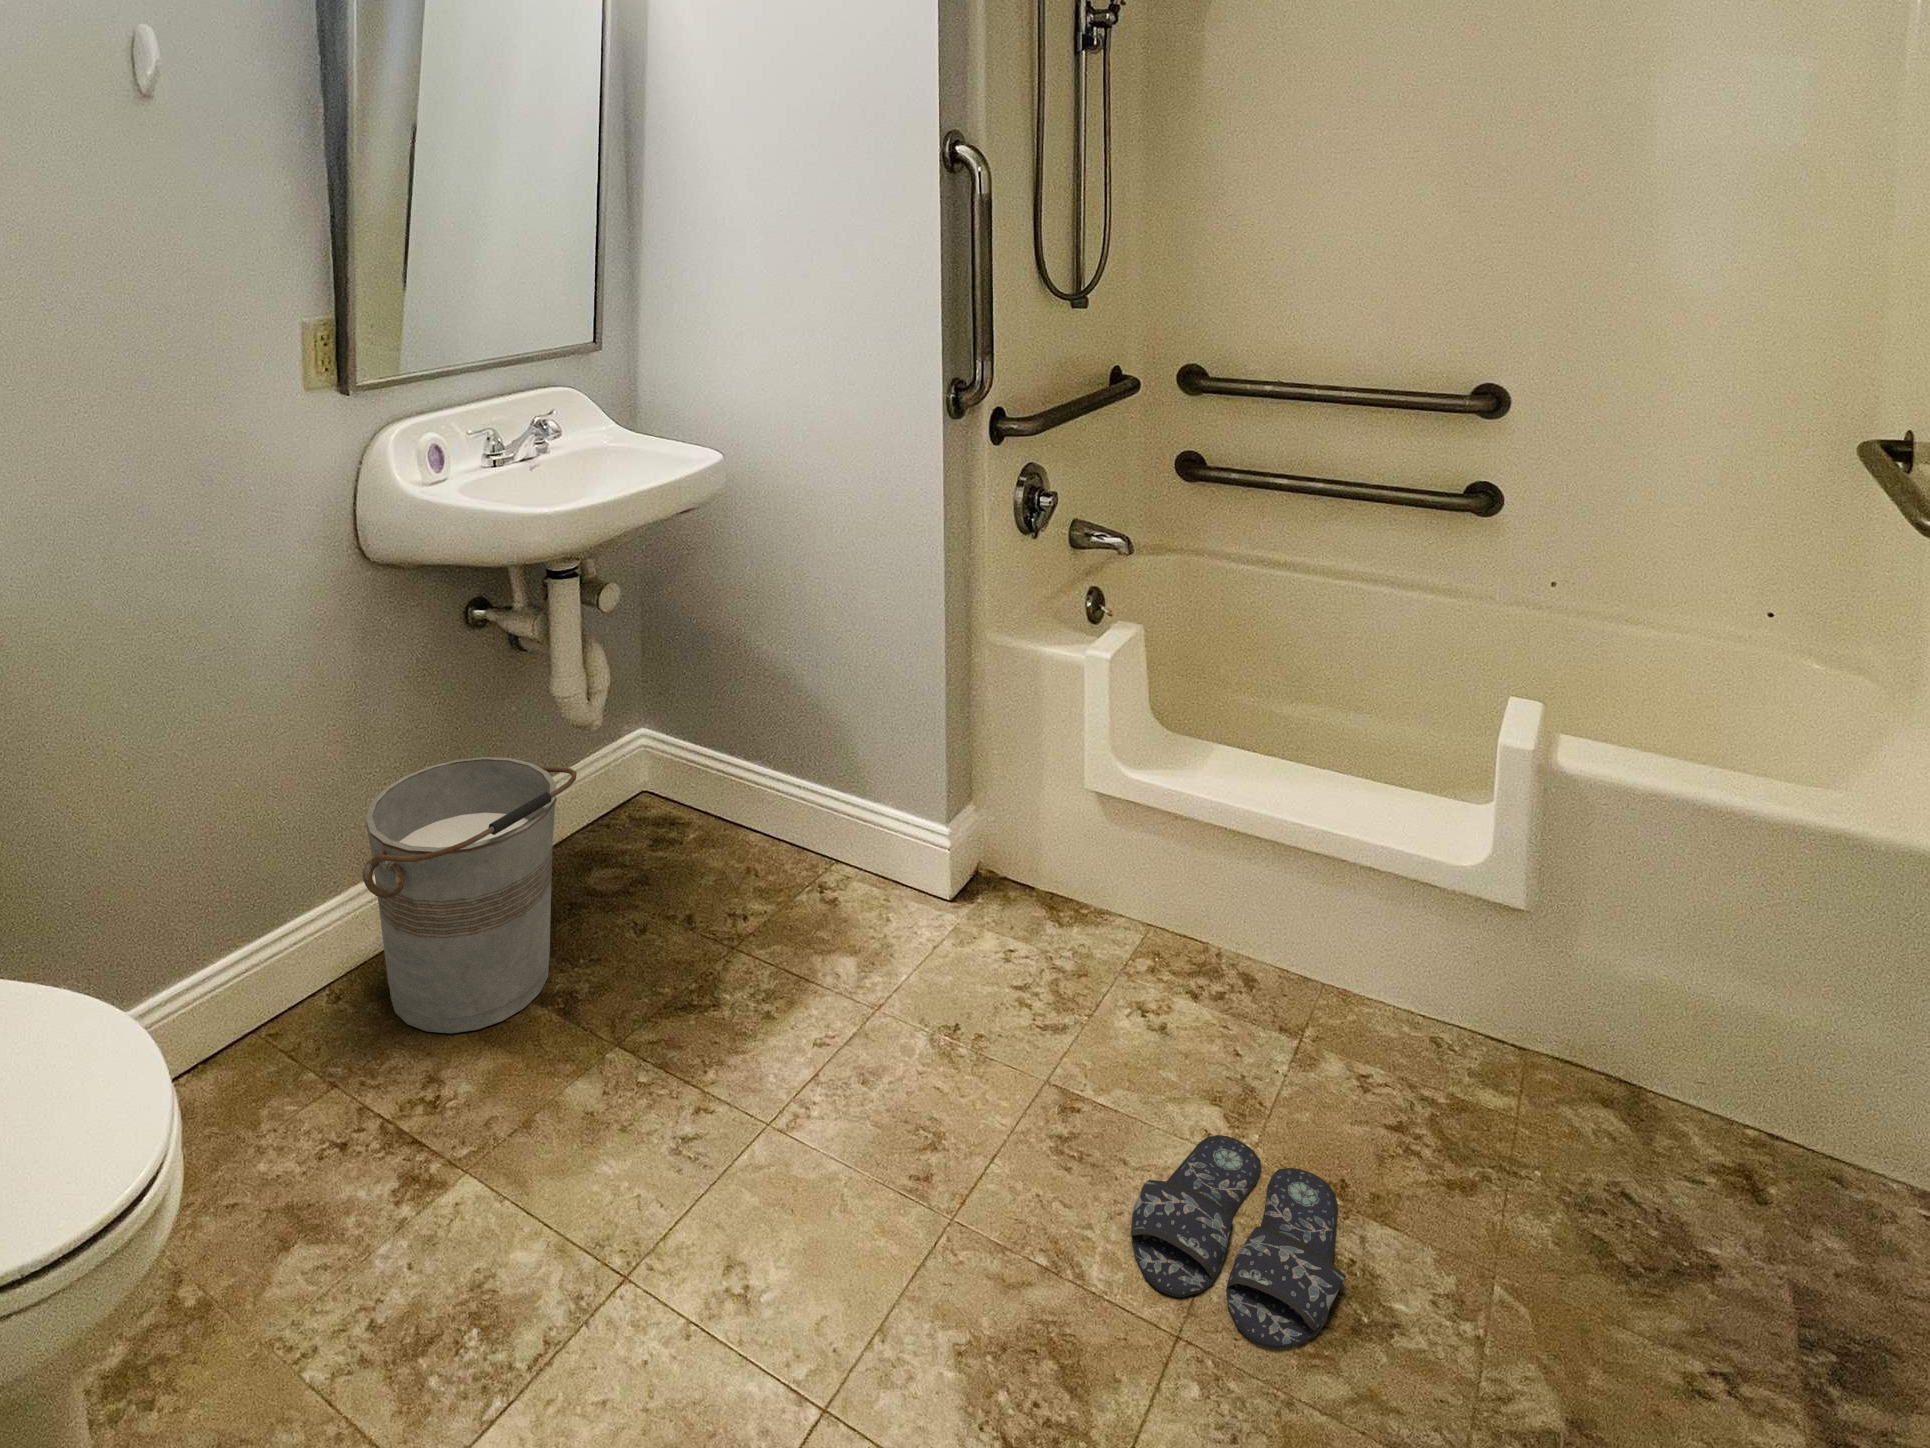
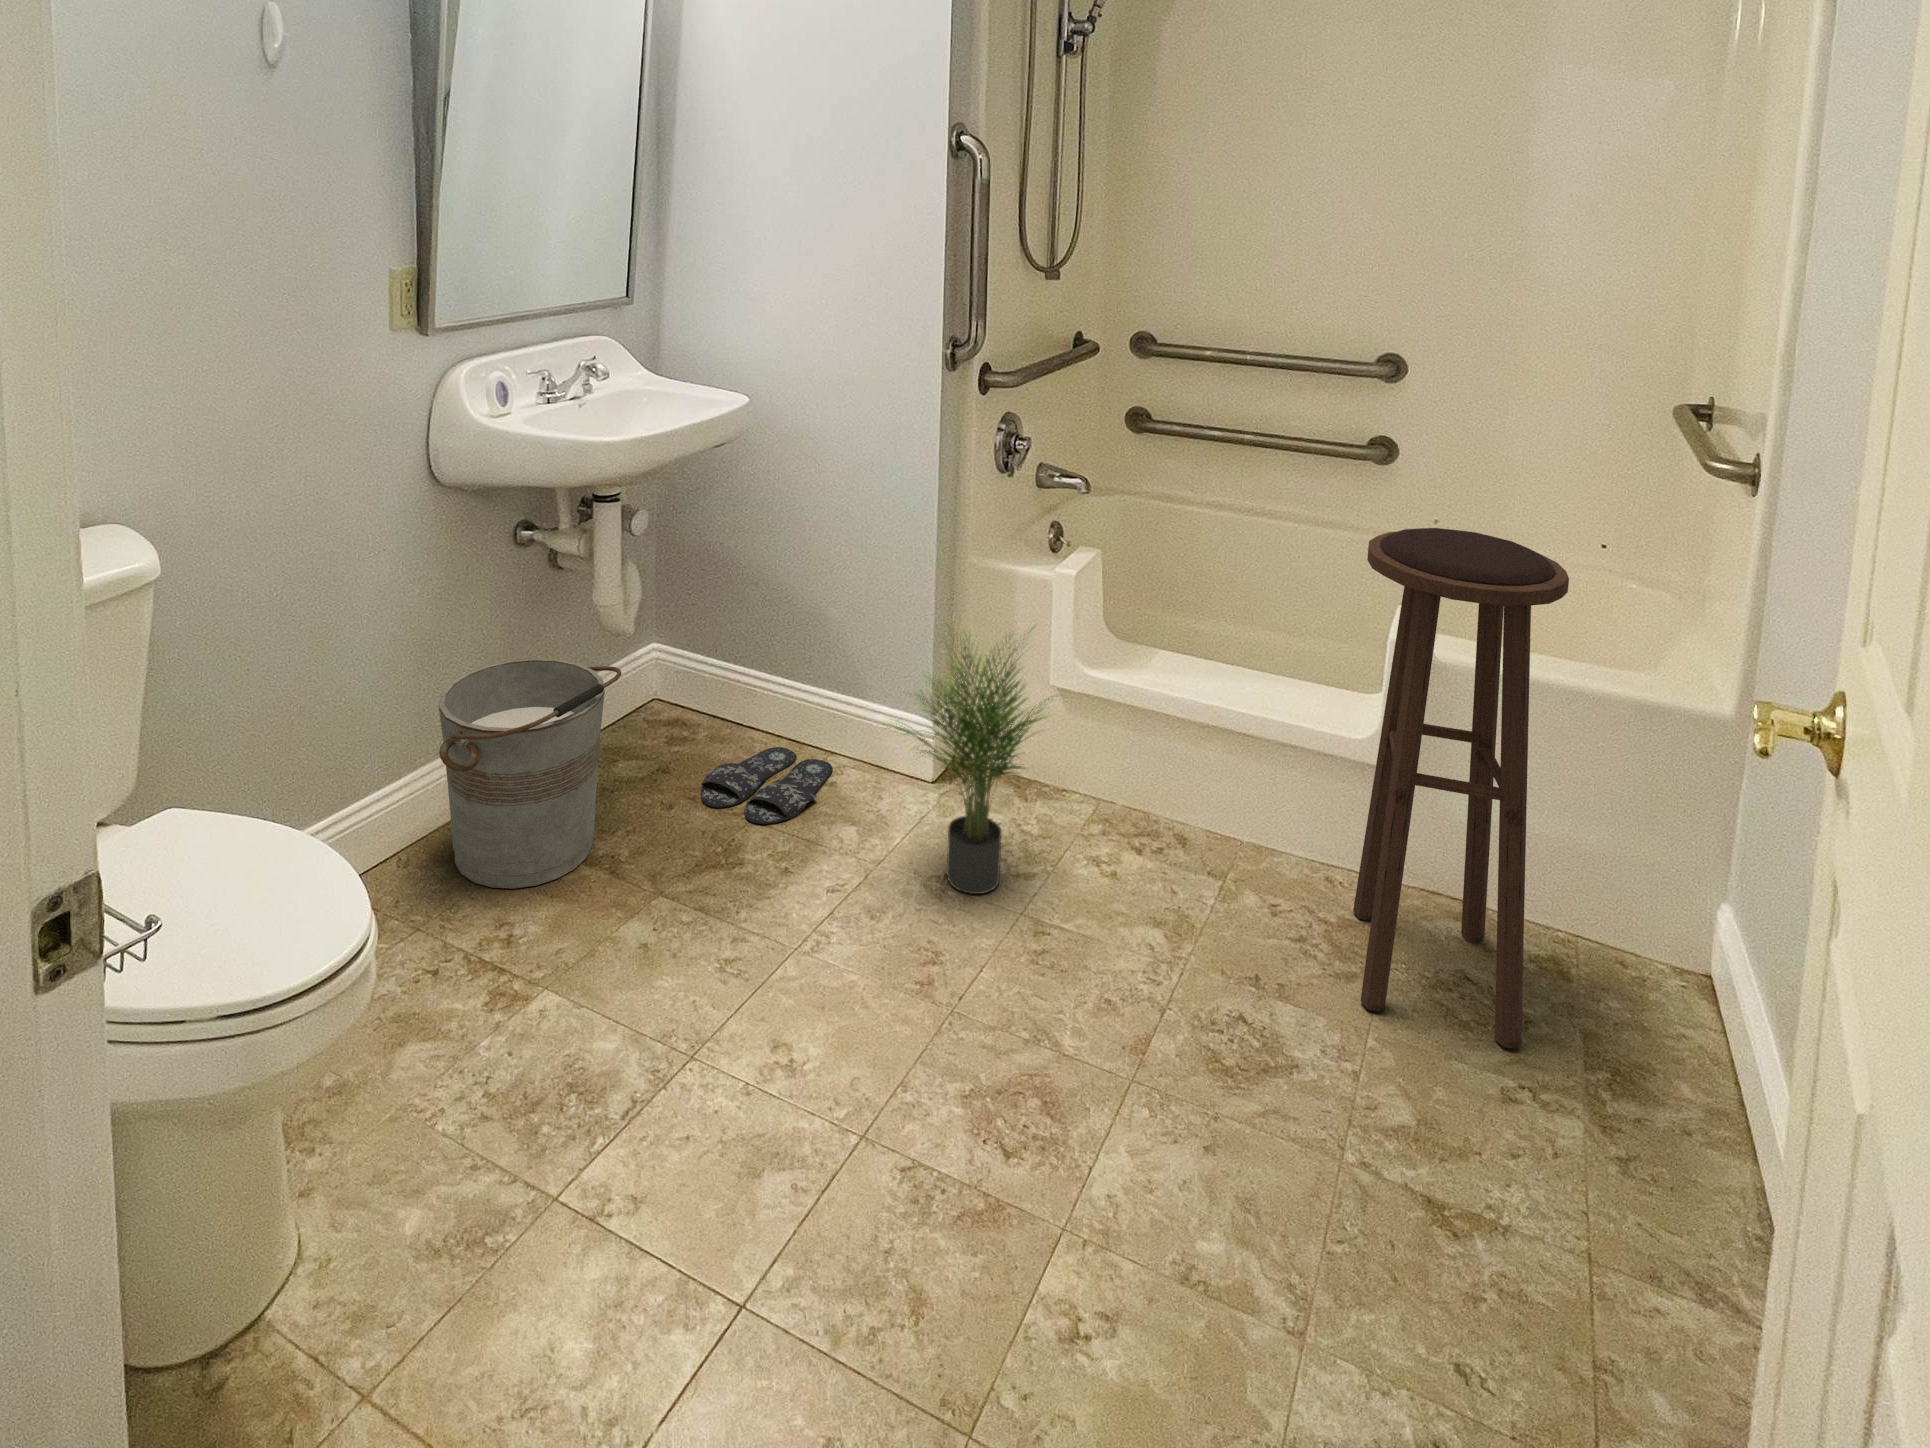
stool: none [1467,611,1744,1311] -> present [1353,528,1569,1049]
potted plant: none [854,716,1094,1054] -> present [882,624,1053,894]
slippers: present [1131,1135,1346,1349] -> present [701,747,833,824]

